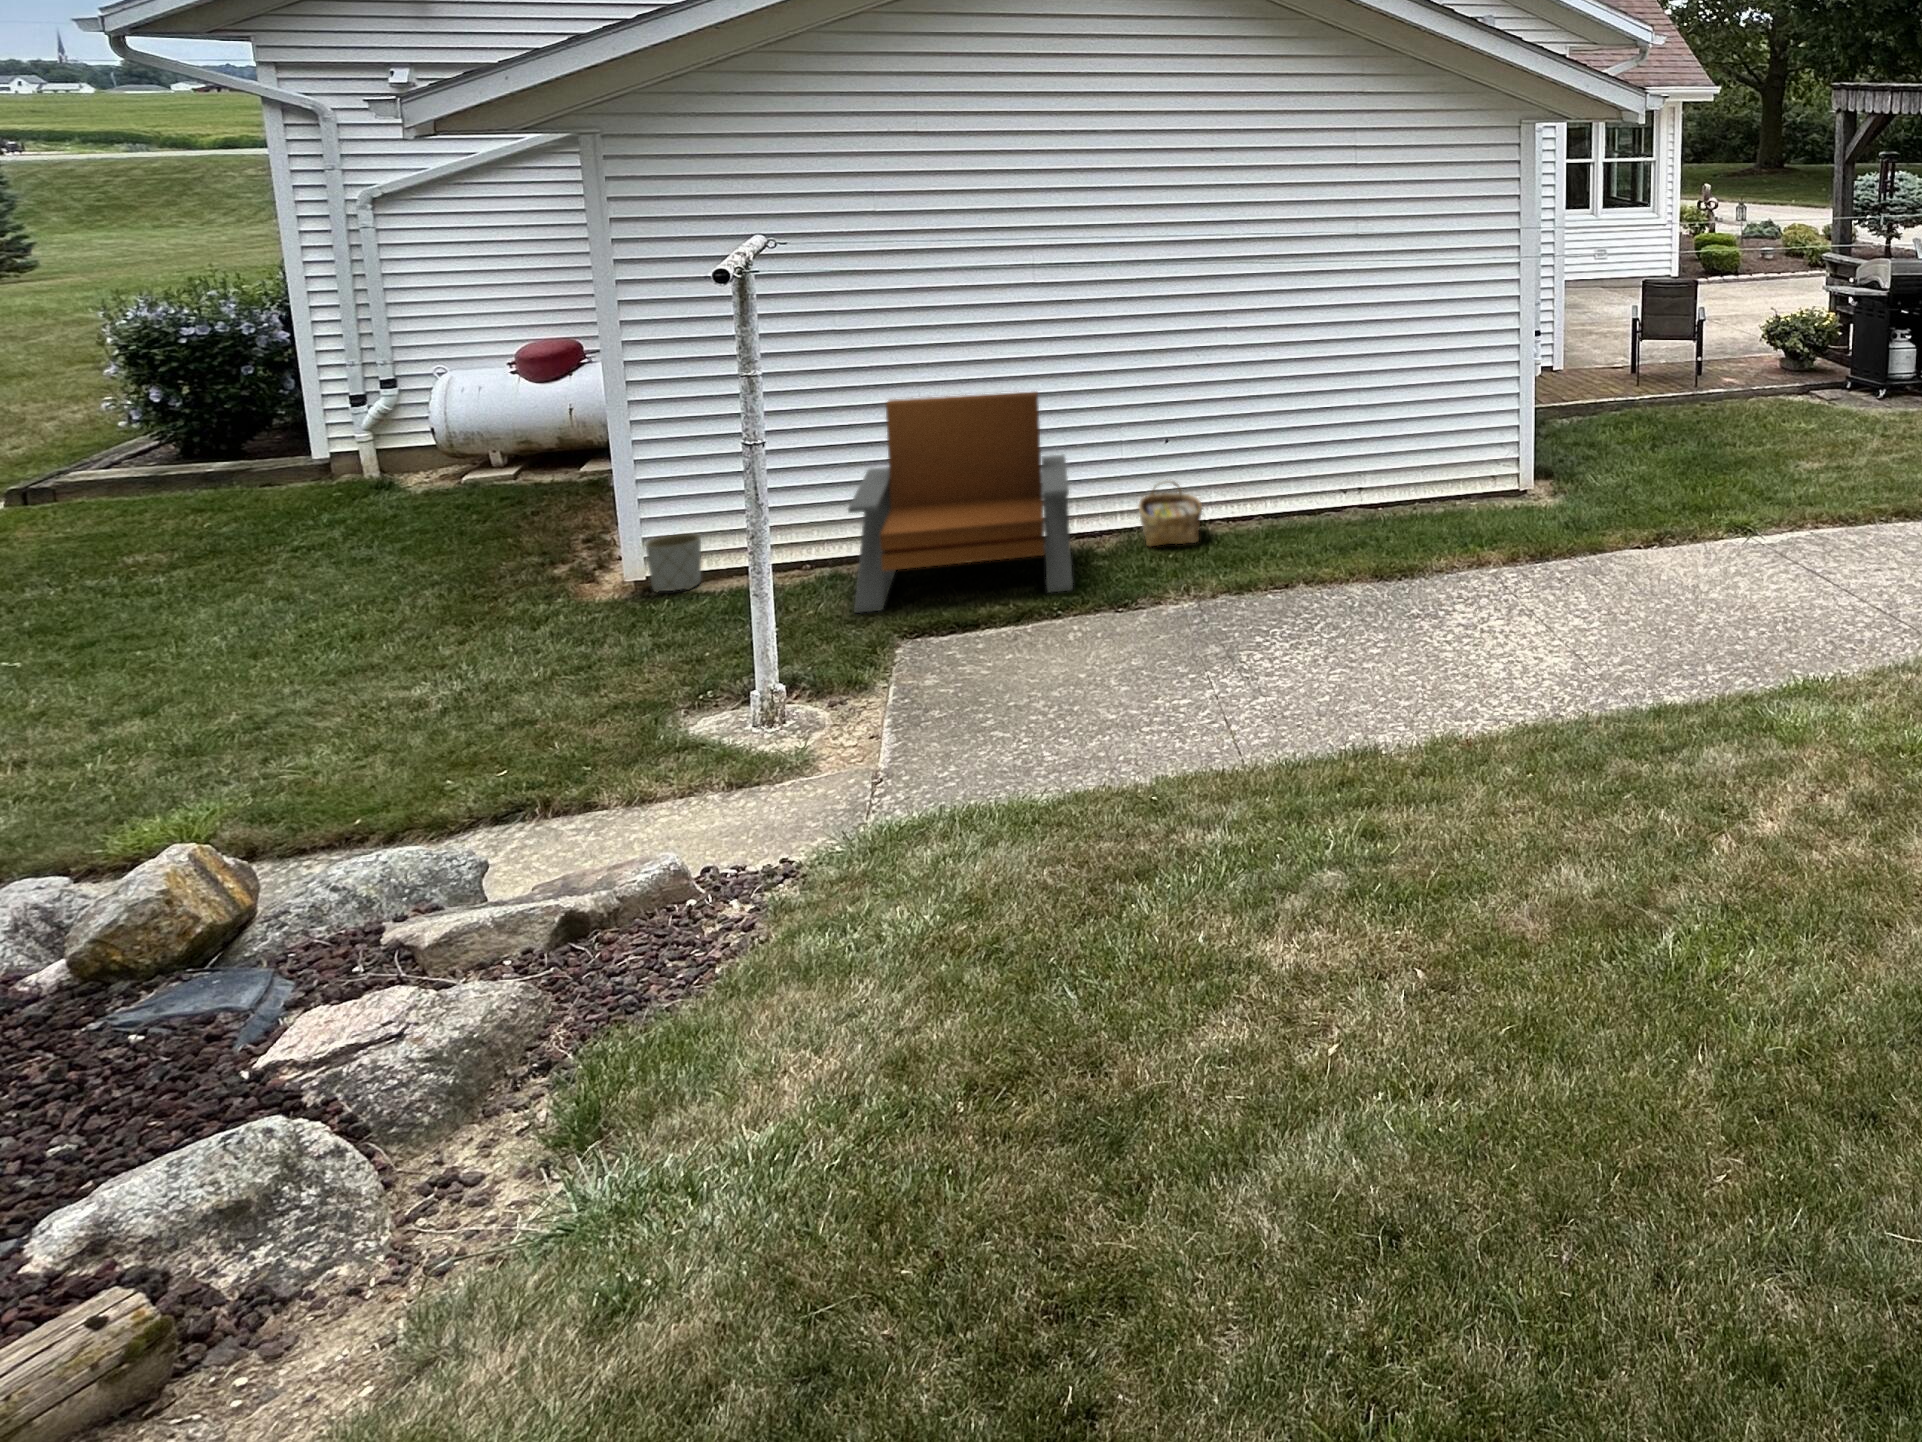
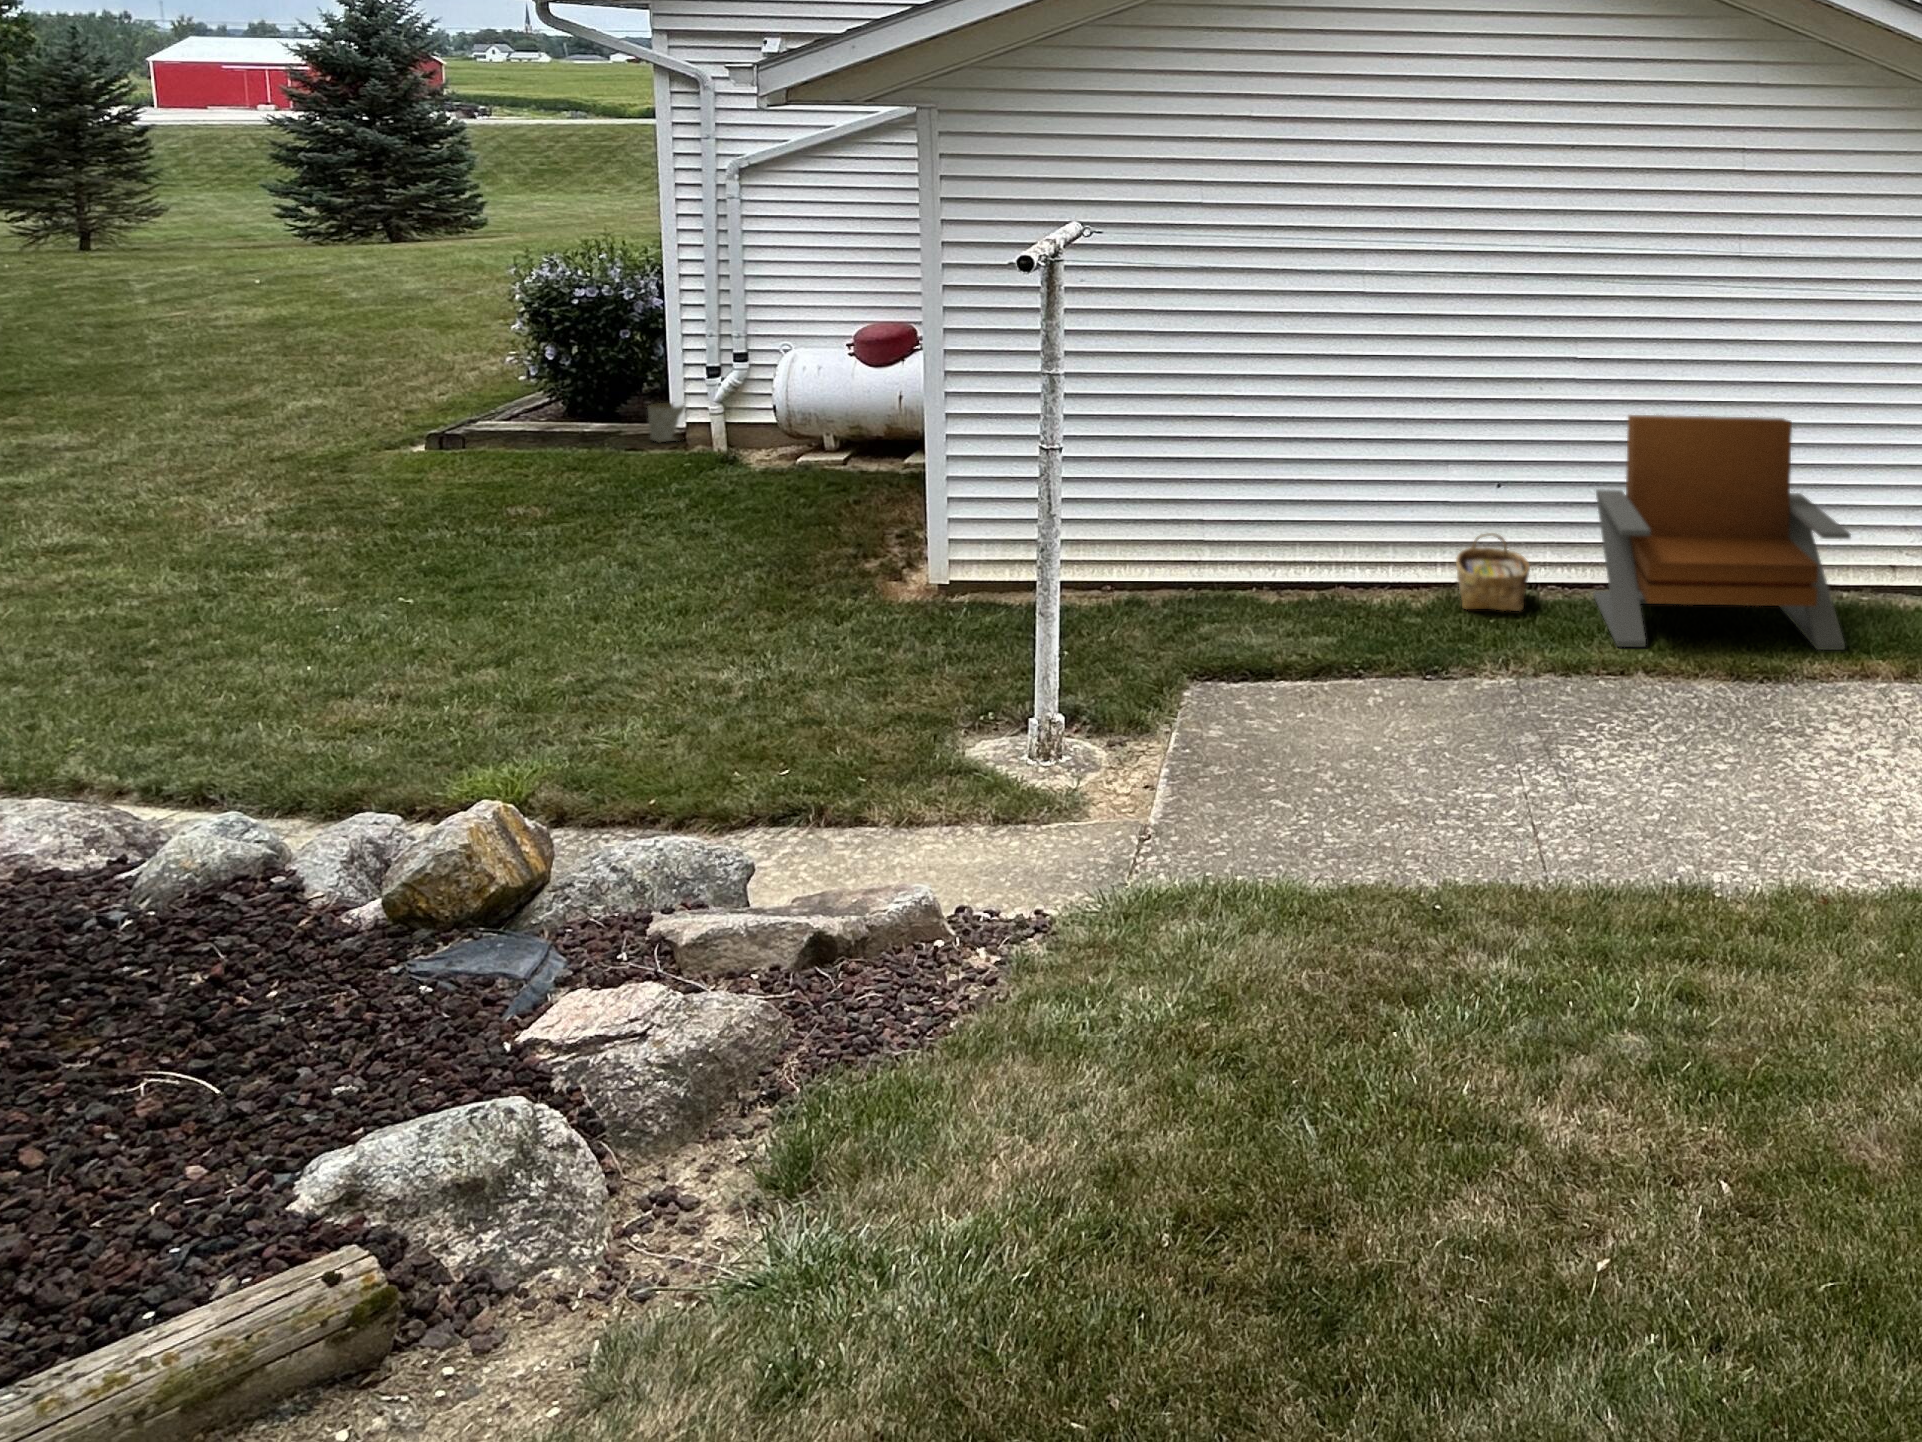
lounge chair: present [848,392,1073,613] -> present [1593,415,1851,650]
planter: present [645,534,701,592] -> present [648,403,686,442]

